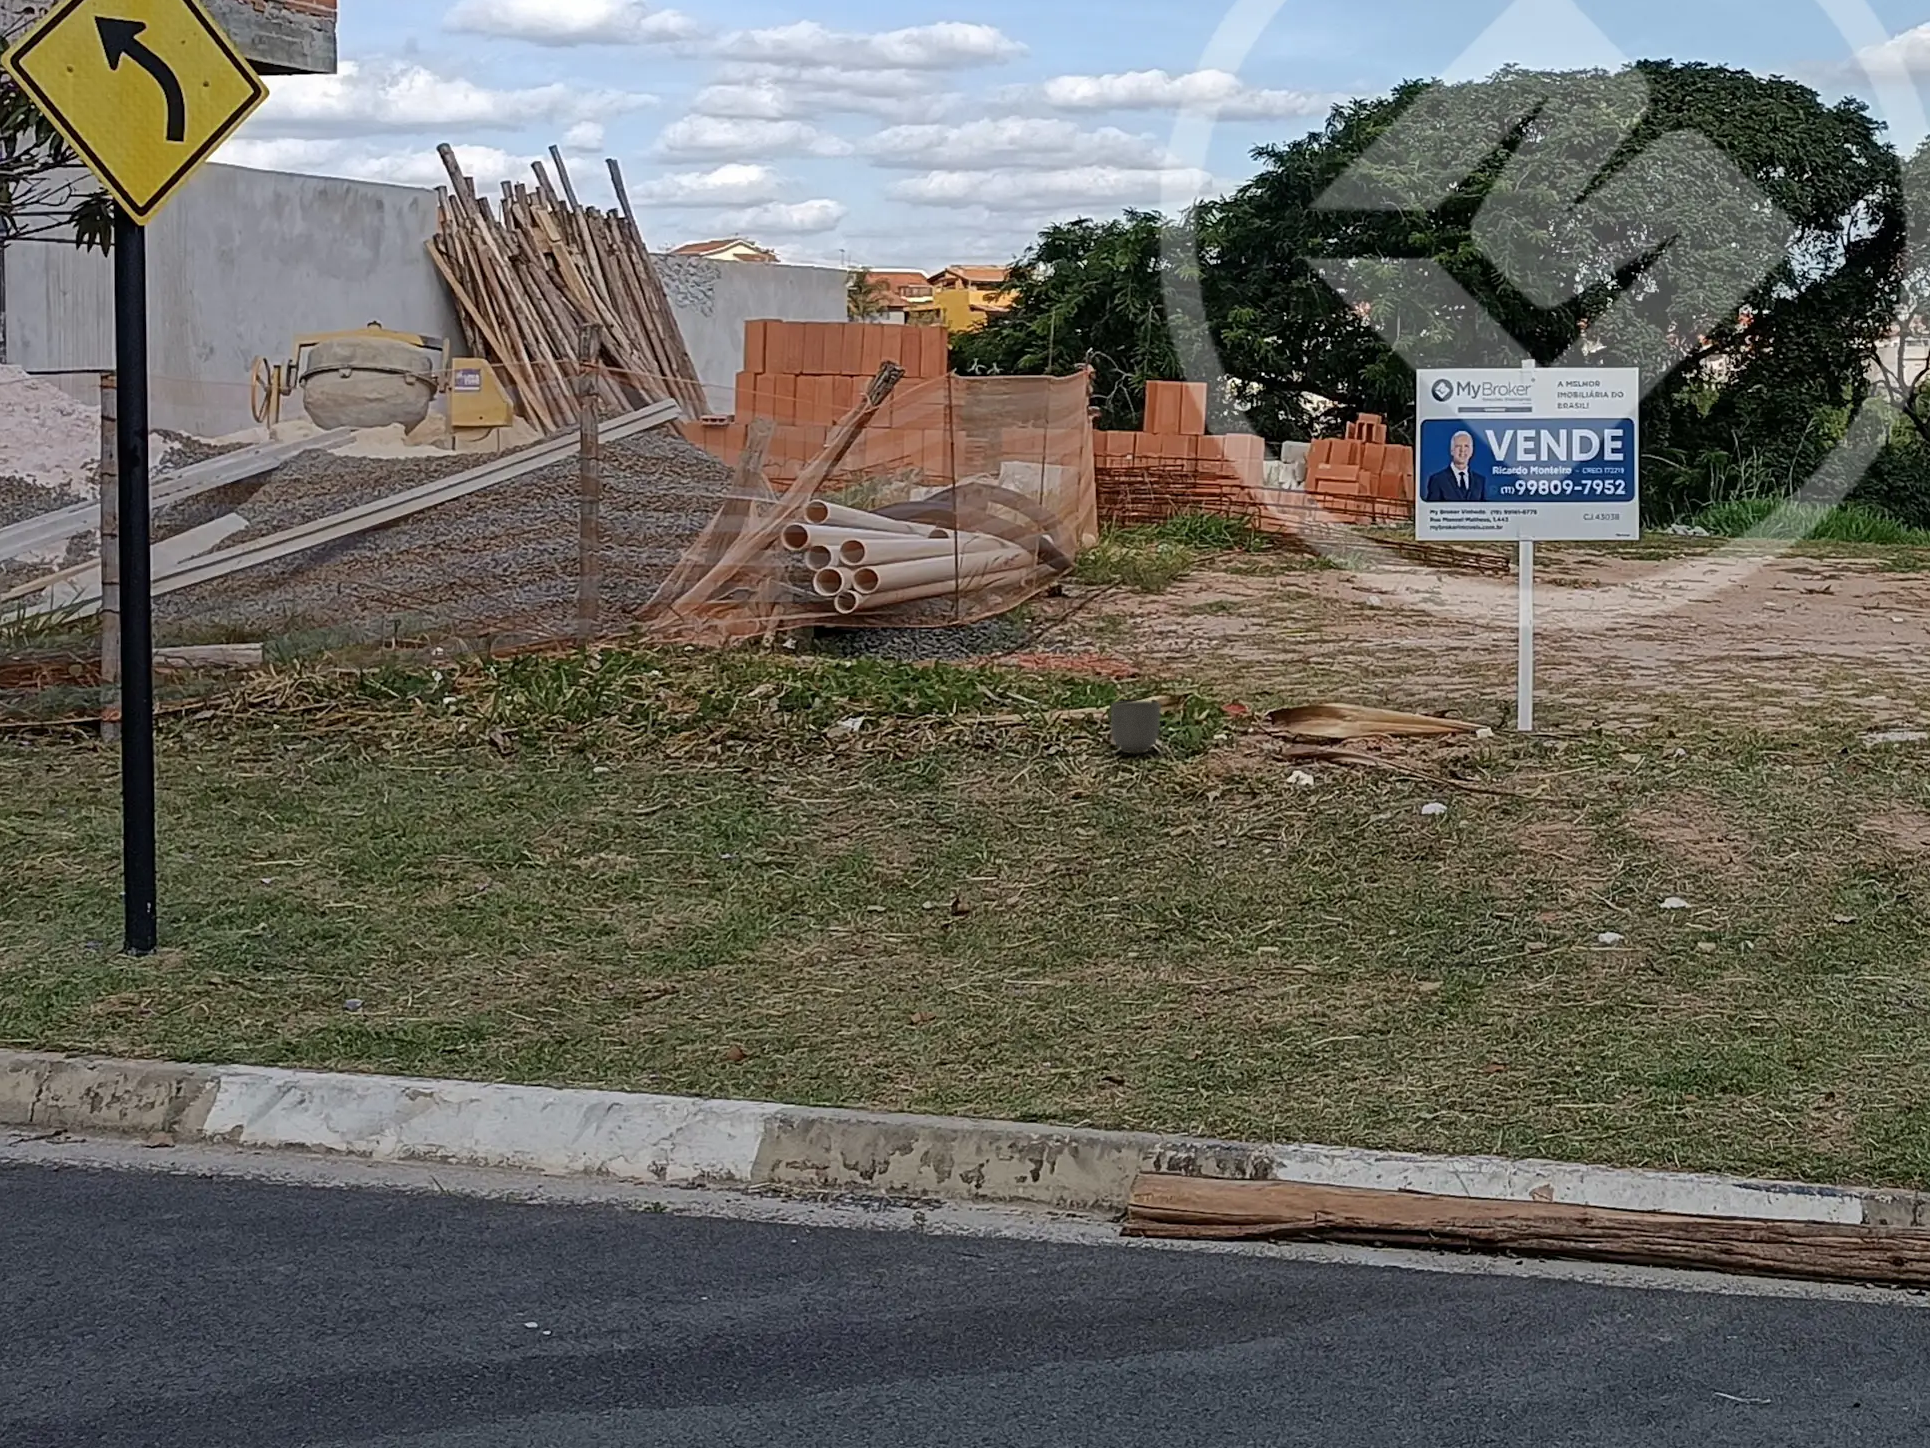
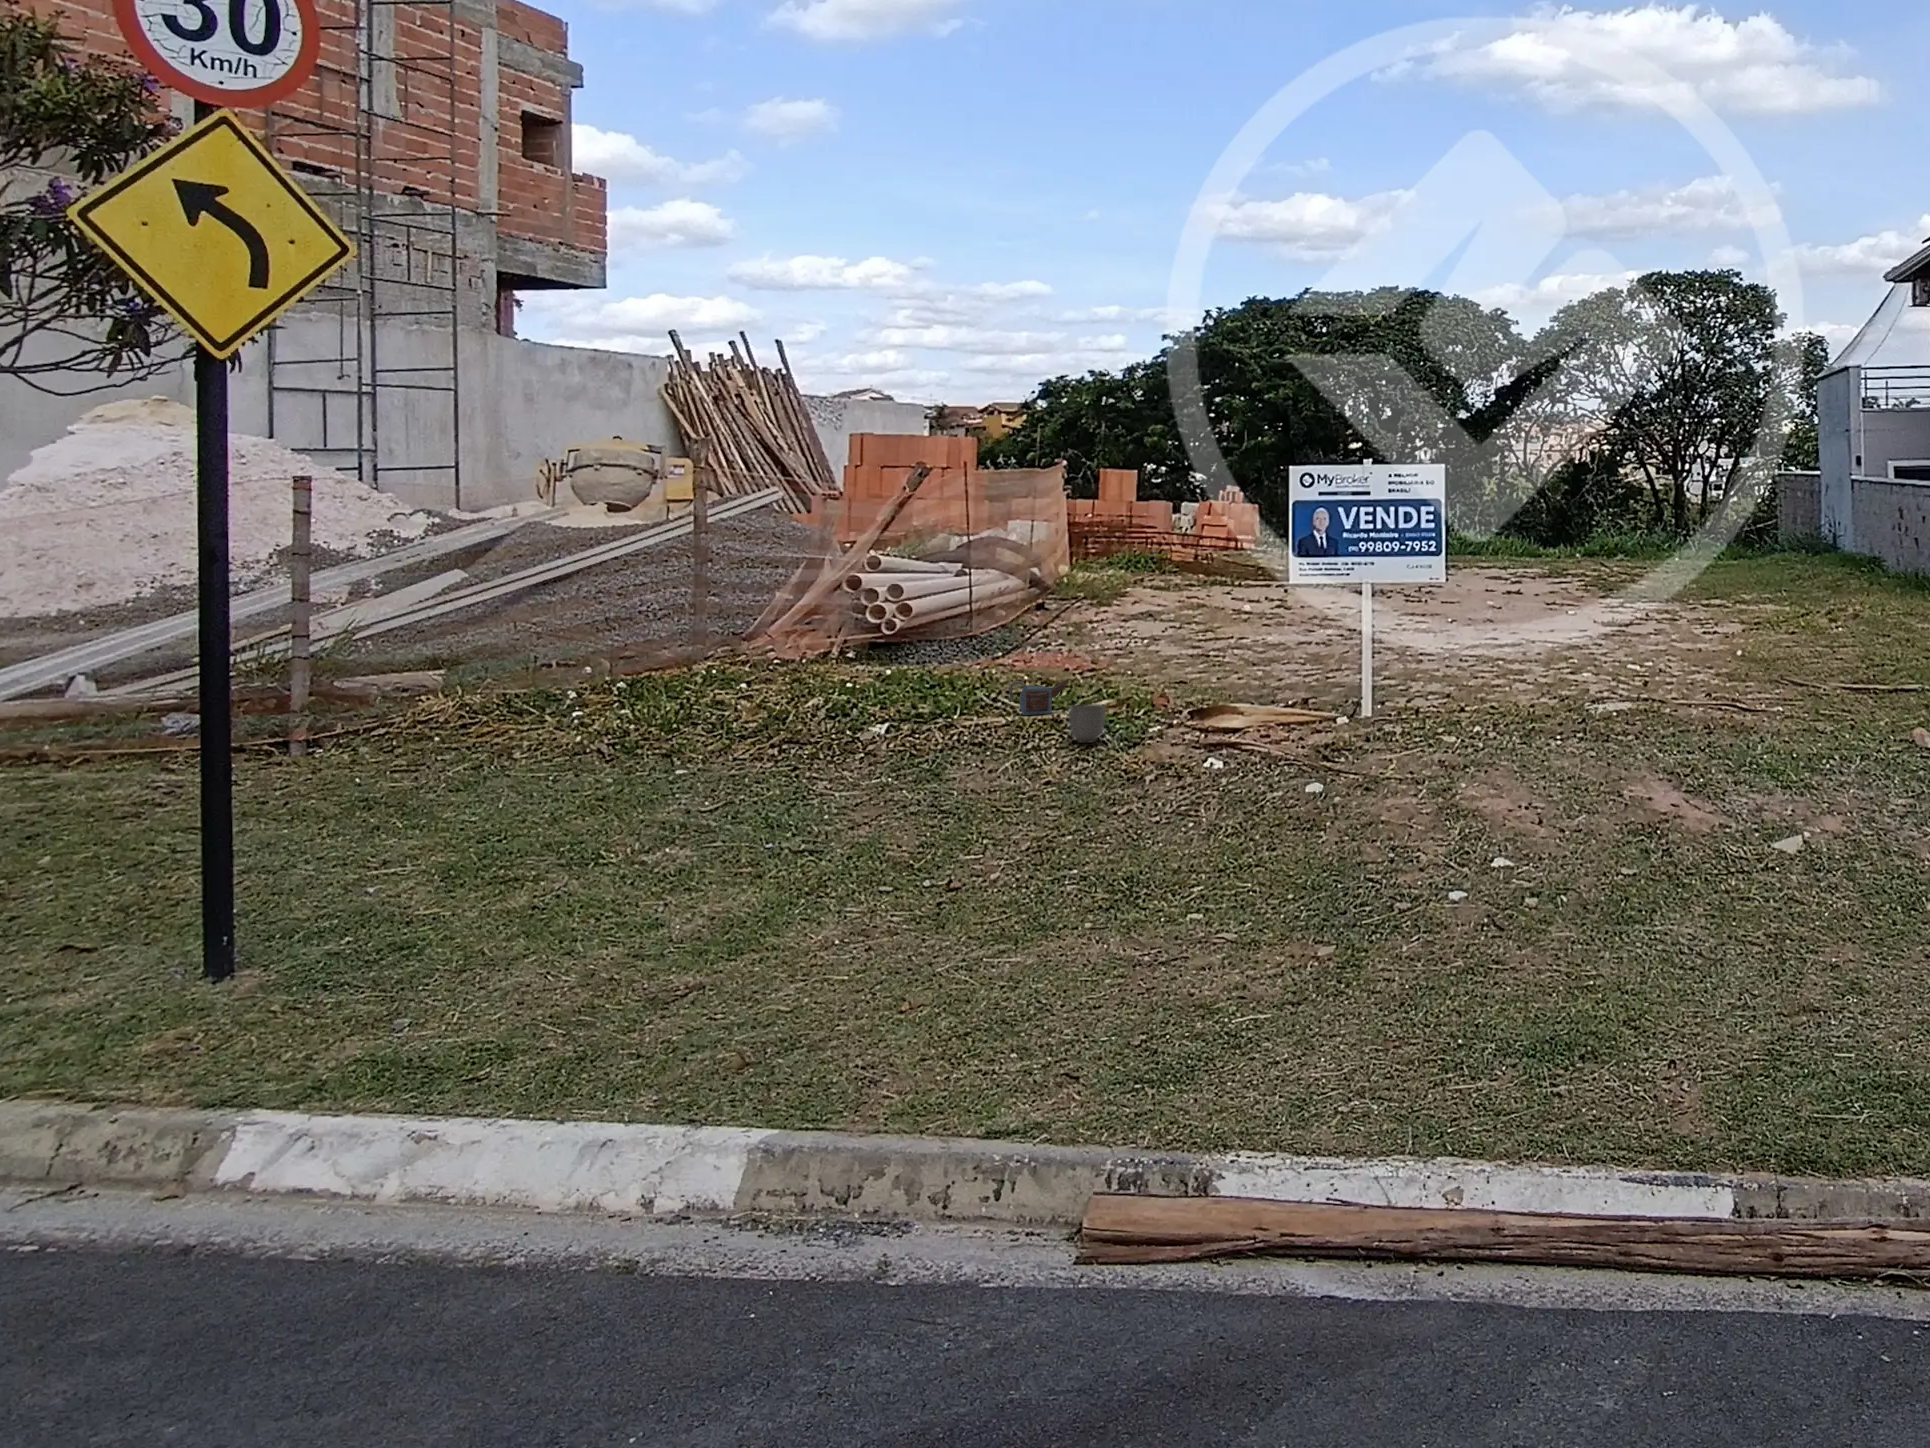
watering can: none [1027,670,1111,717] -> present [1008,680,1069,715]

